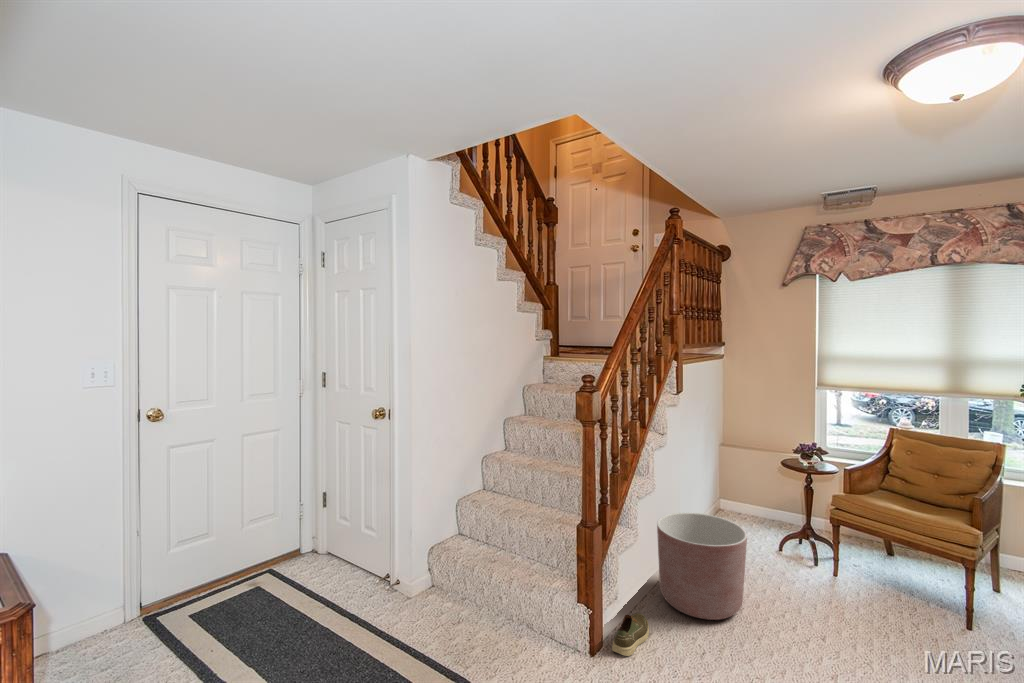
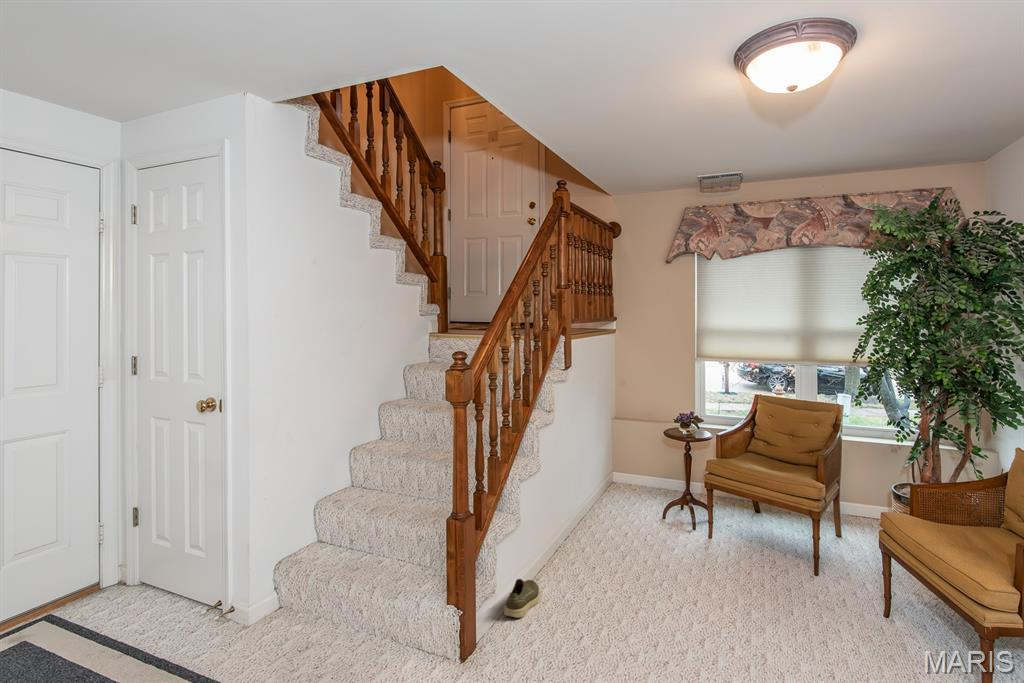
planter: present [657,513,747,620] -> none [547,483,631,580]

